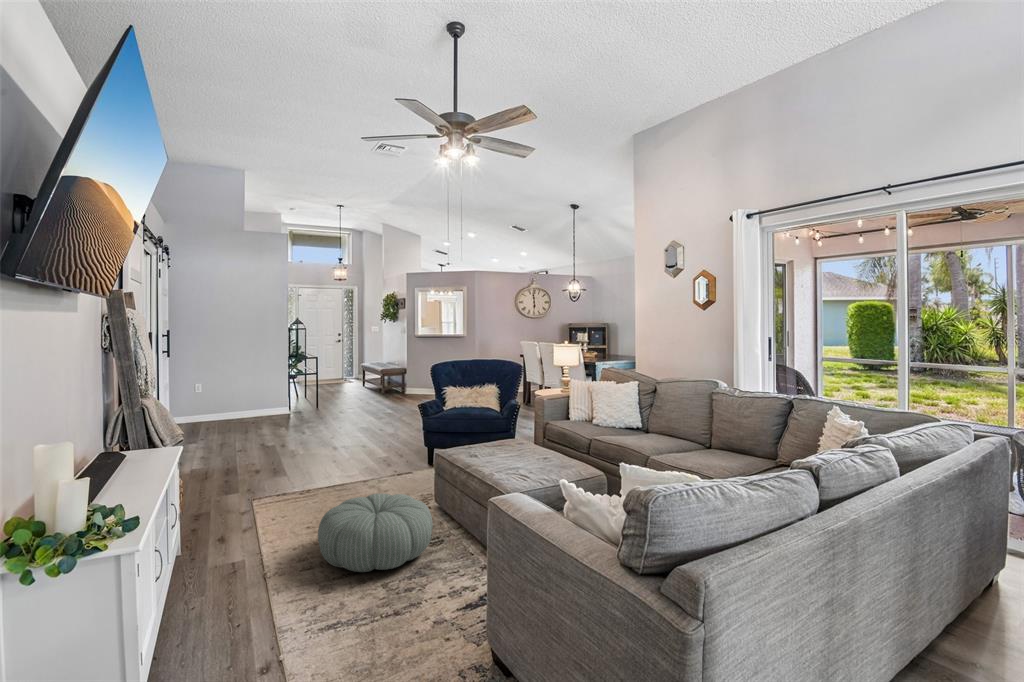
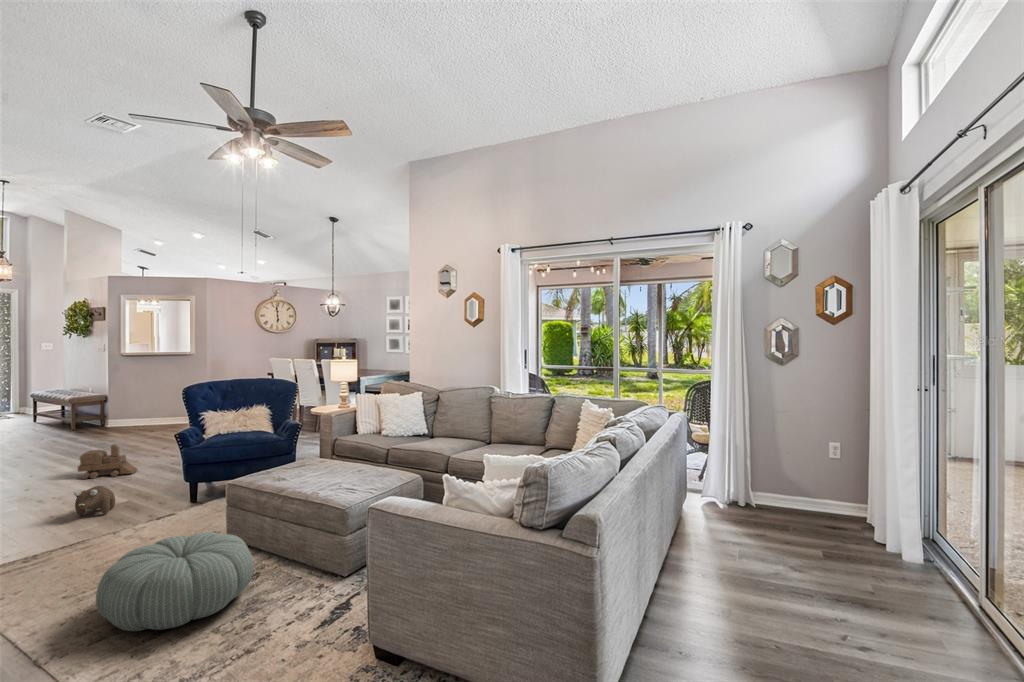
toy train: none [370,409,409,435] -> present [78,444,138,479]
plush toy: none [351,441,379,464] -> present [74,486,115,516]

